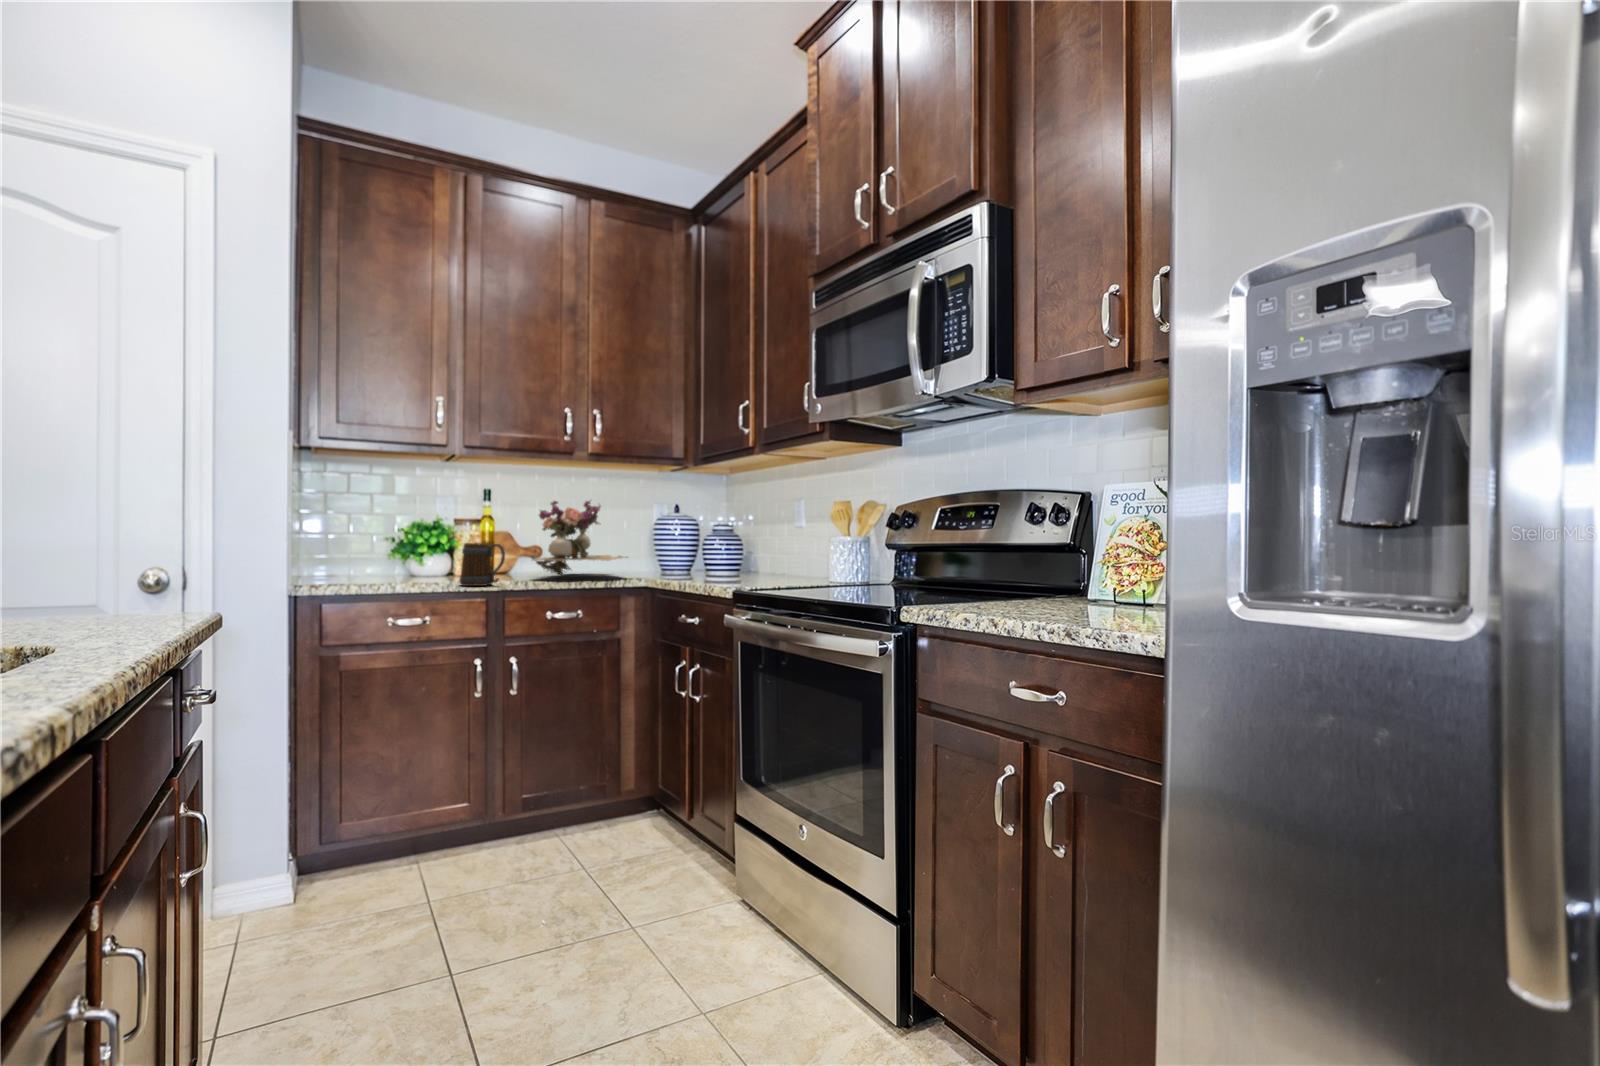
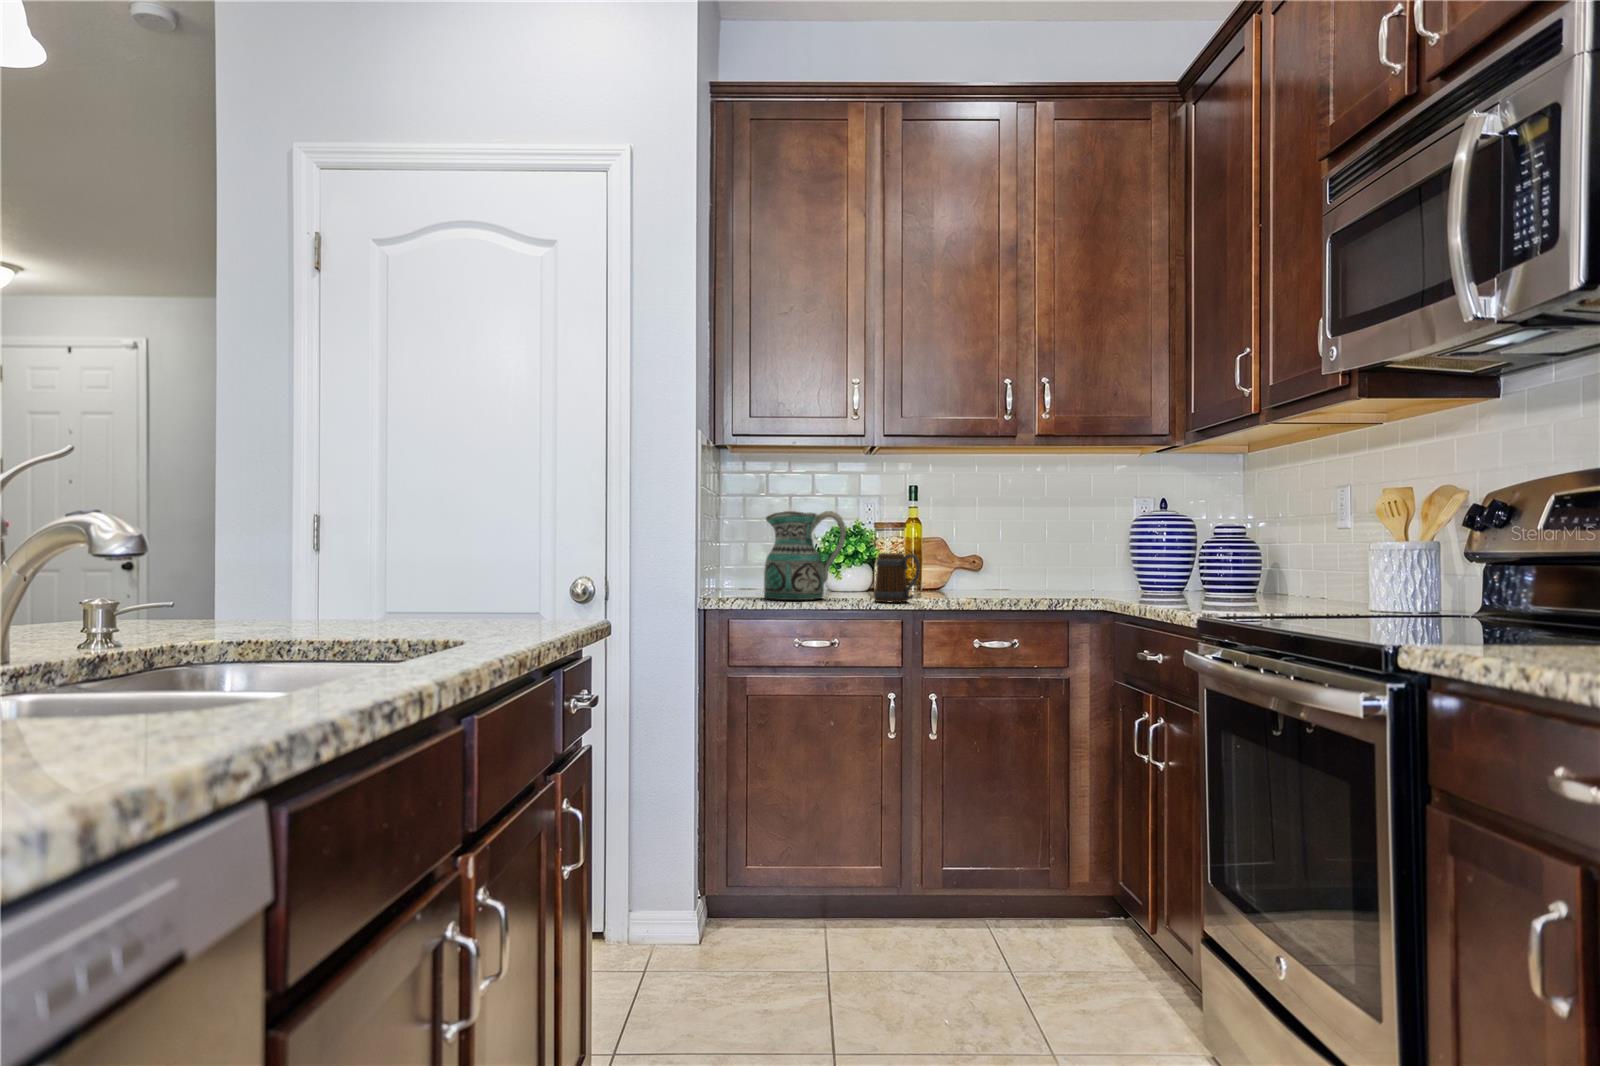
flower arrangement: present [532,501,623,576] -> none [953,497,1076,597]
ceramic pitcher: none [341,503,431,587] -> present [764,511,846,600]

